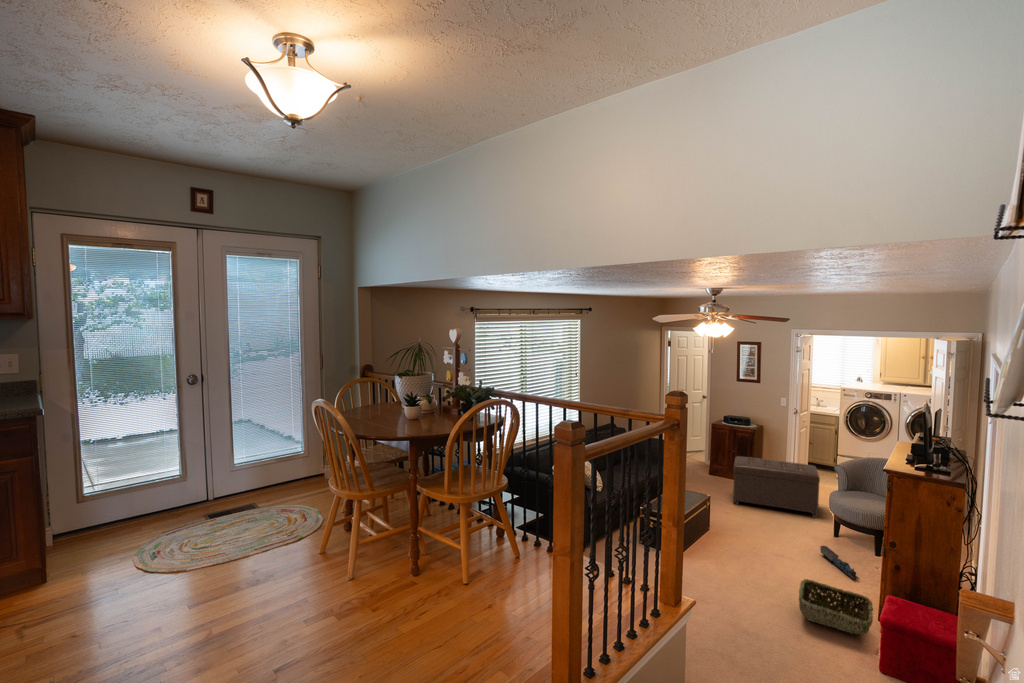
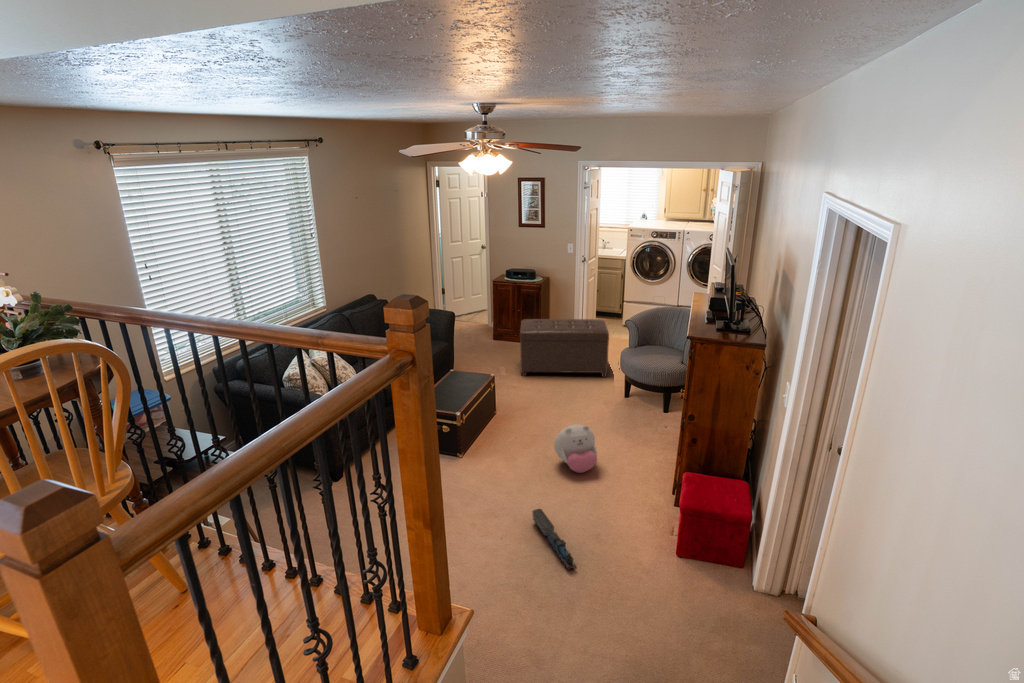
plush toy: none [762,542,803,587] -> present [554,424,597,473]
toy train: present [820,546,859,580] -> present [533,509,577,570]
woven basket: present [799,579,873,635] -> none [595,466,668,518]

